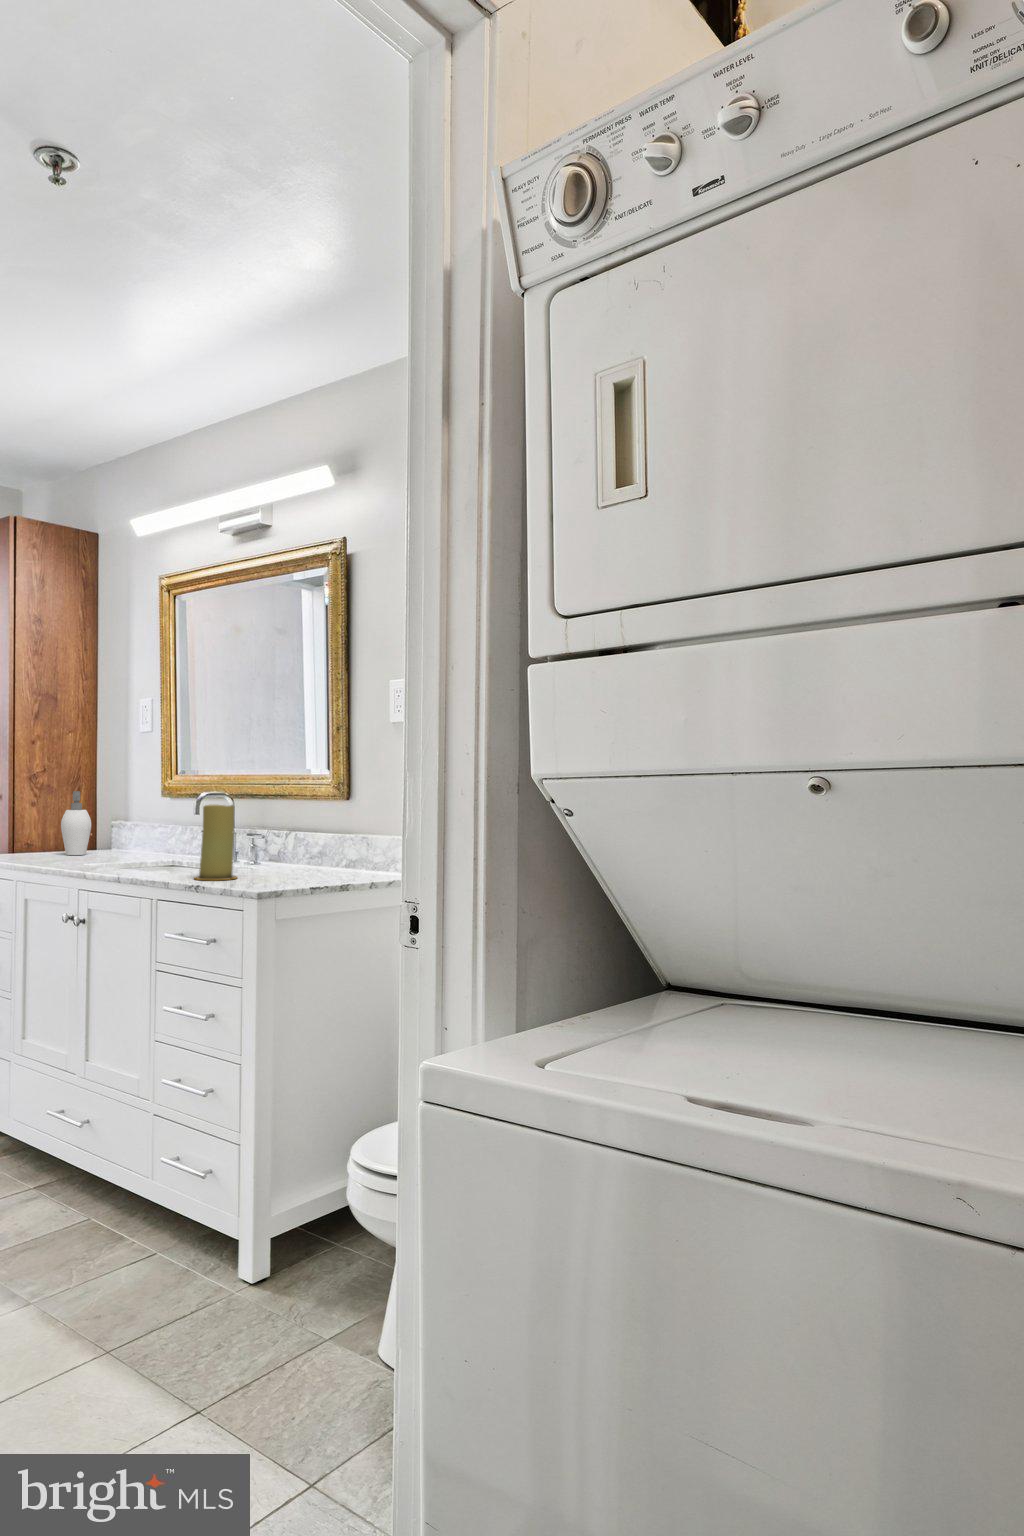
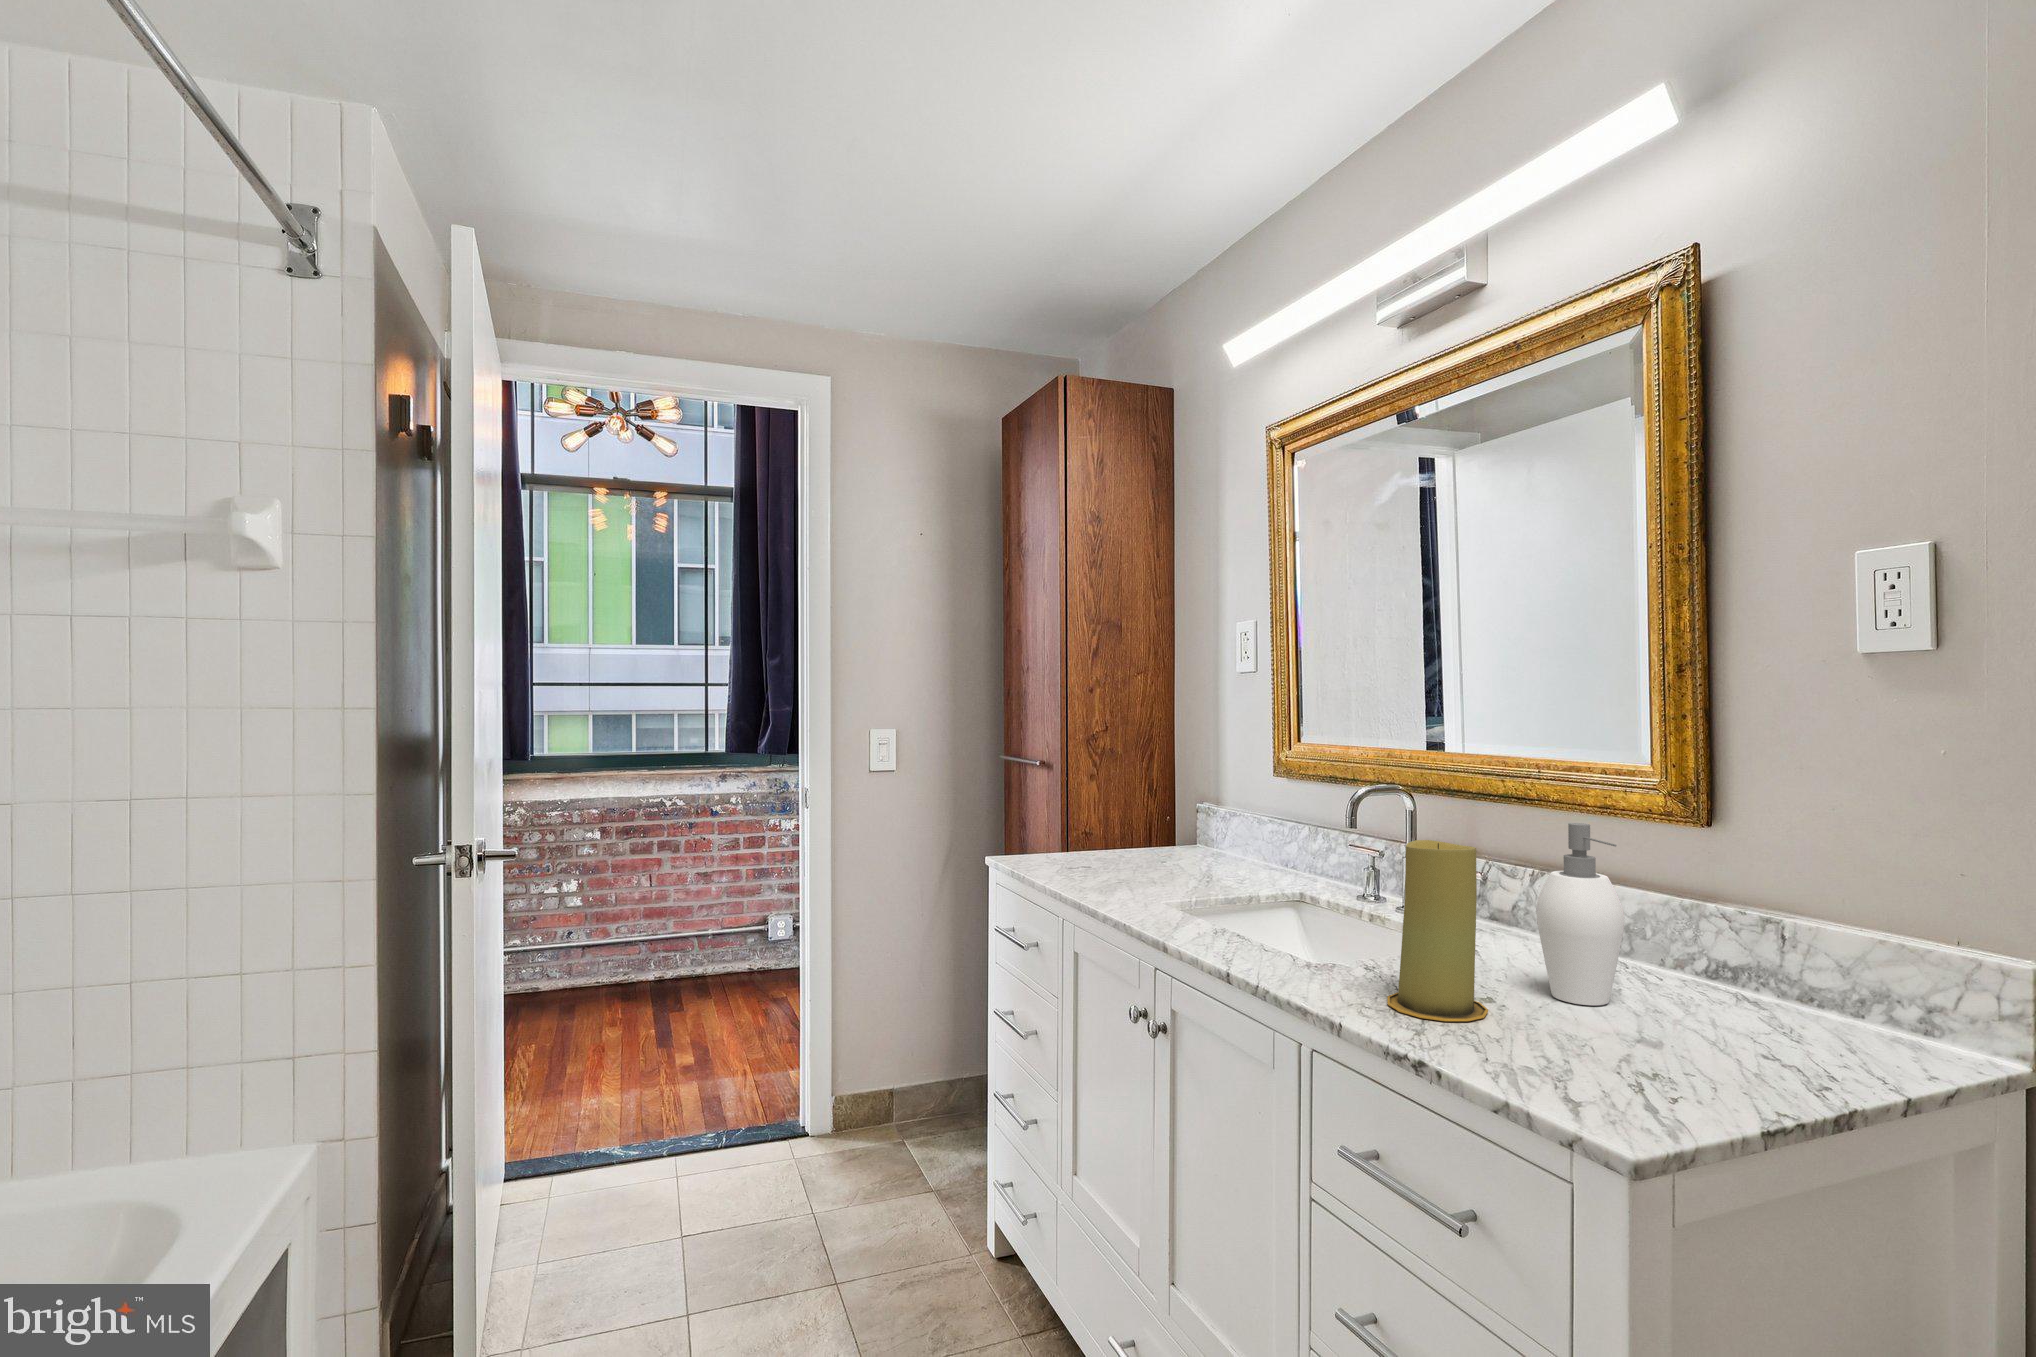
soap dispenser: present [61,791,91,855] -> present [1536,823,1624,1005]

